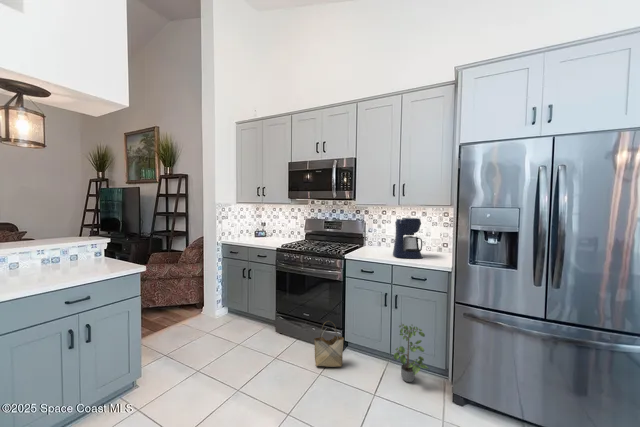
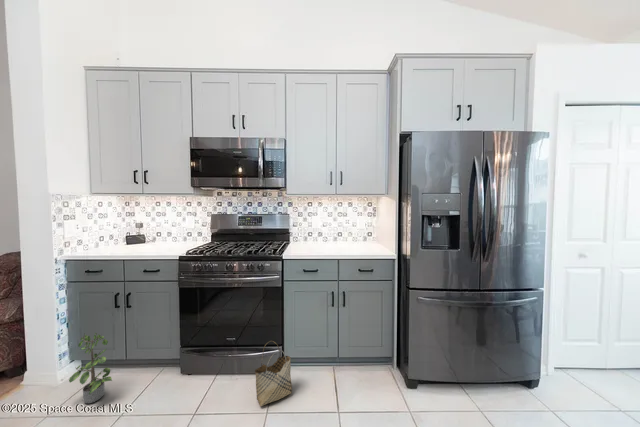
coffee maker: present [393,218,422,258] -> none [330,209,361,252]
potted plant: present [394,324,429,382] -> present [69,333,112,403]

